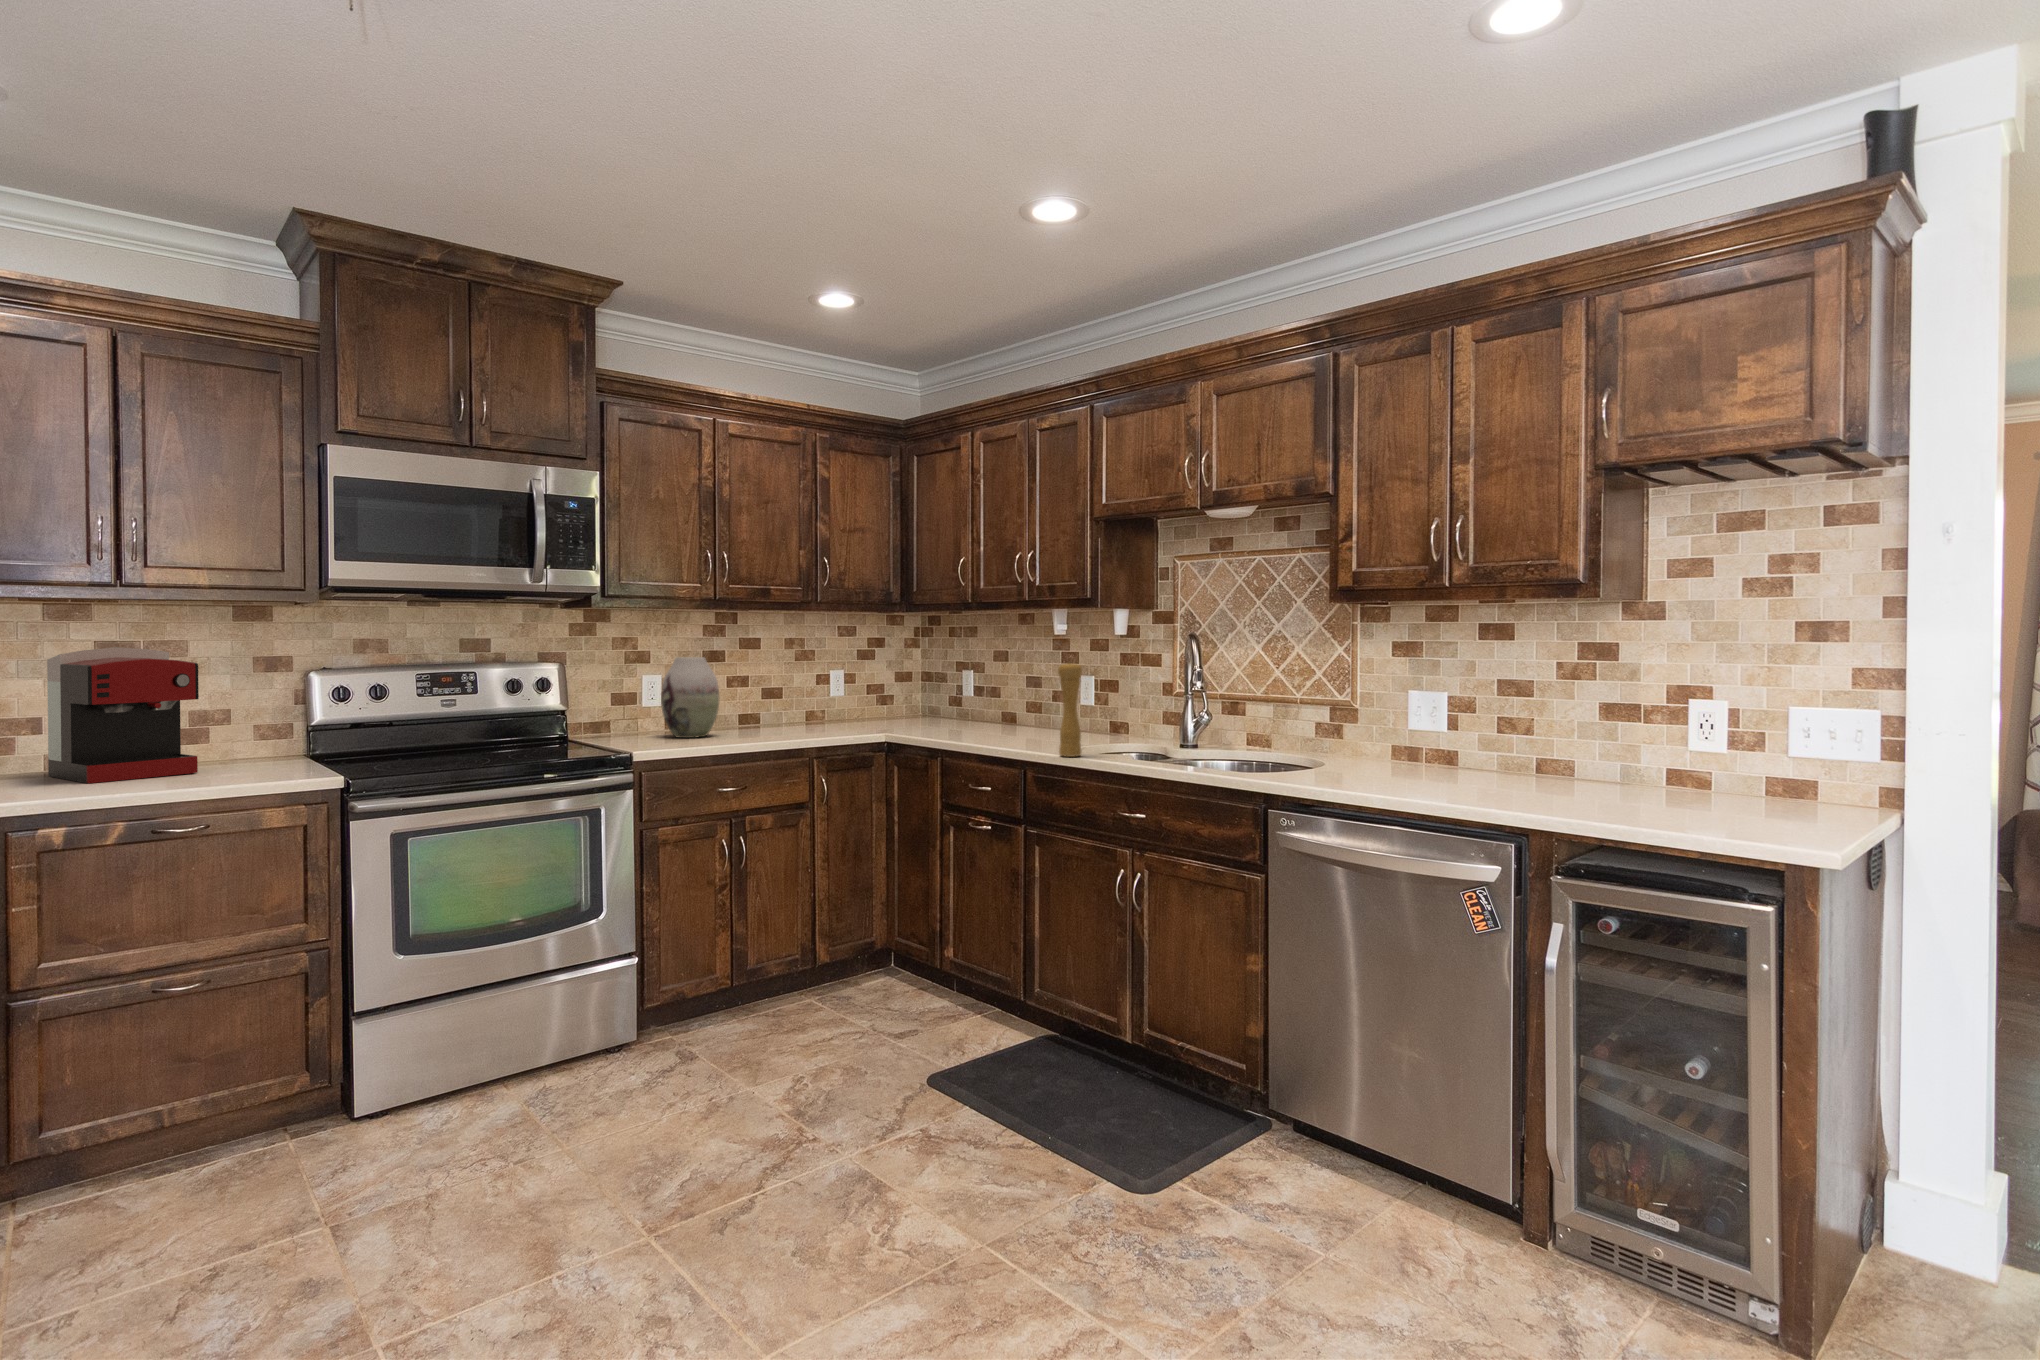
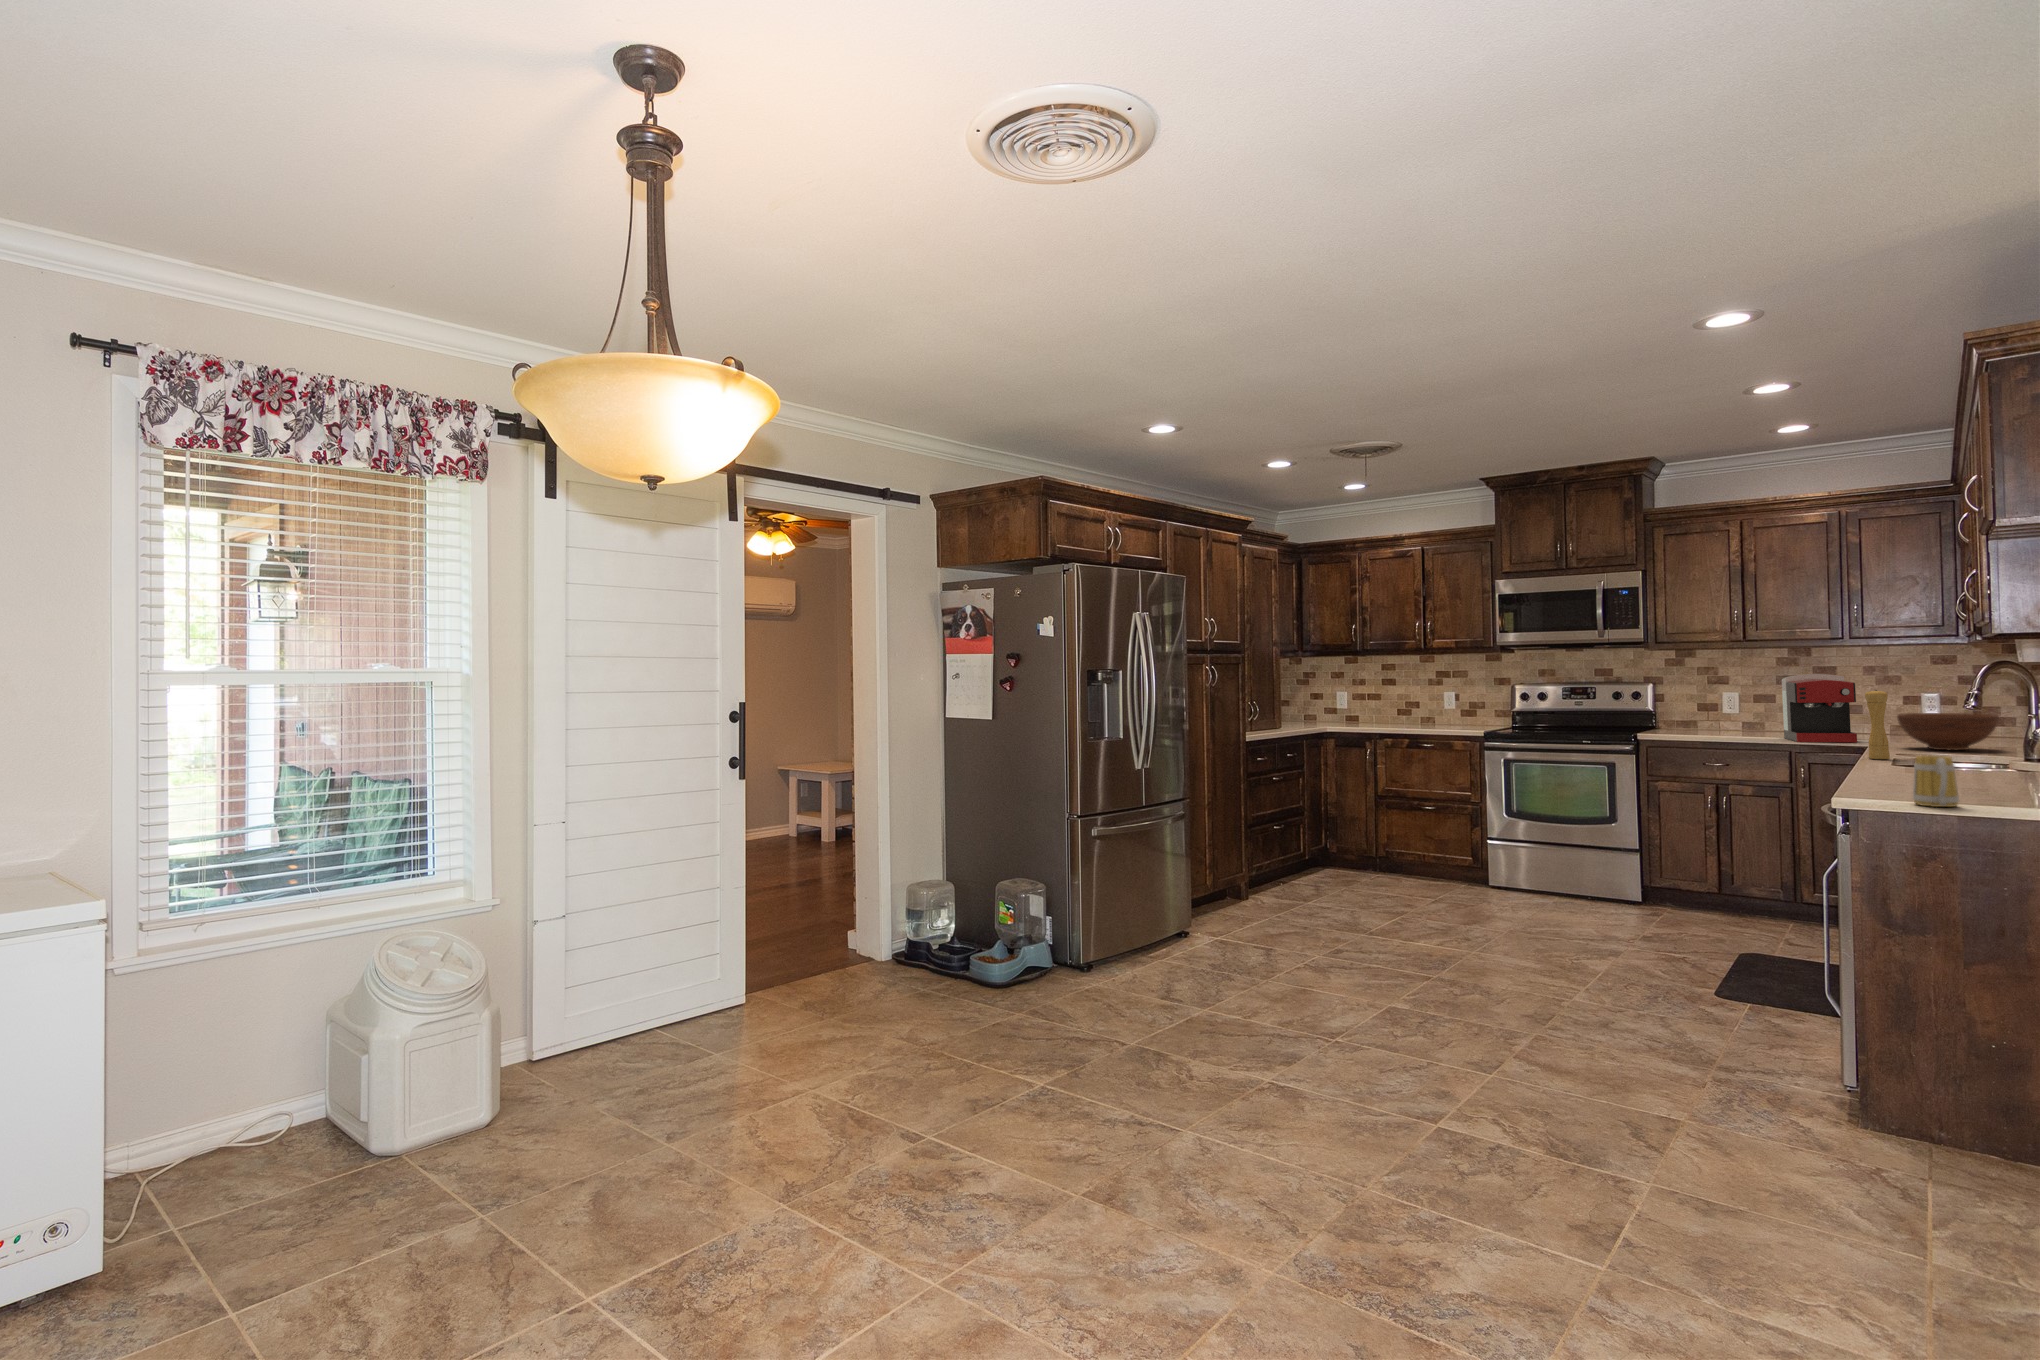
coffee maker: present [47,647,199,783] -> present [1782,674,1857,742]
vase: present [661,657,719,738] -> none [1726,681,1772,735]
fruit bowl: none [937,691,1029,738] -> present [1897,713,1999,750]
mug: none [1655,744,1740,817] -> present [1913,755,1959,807]

